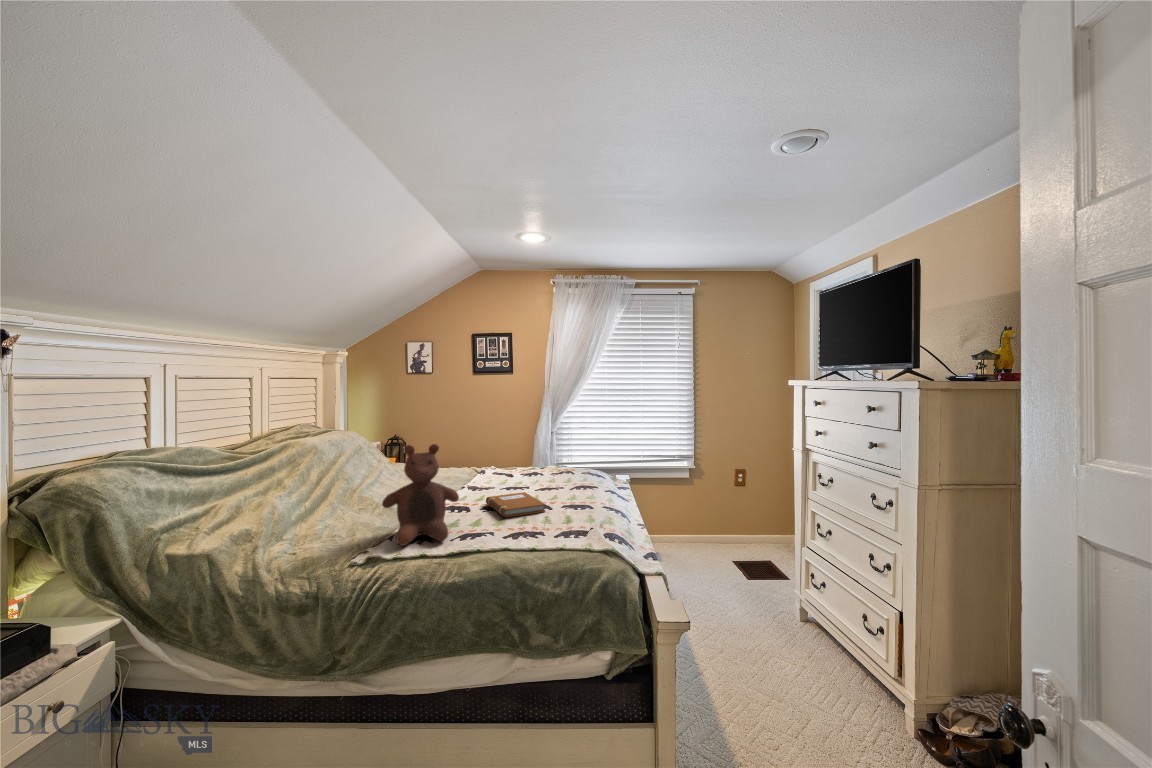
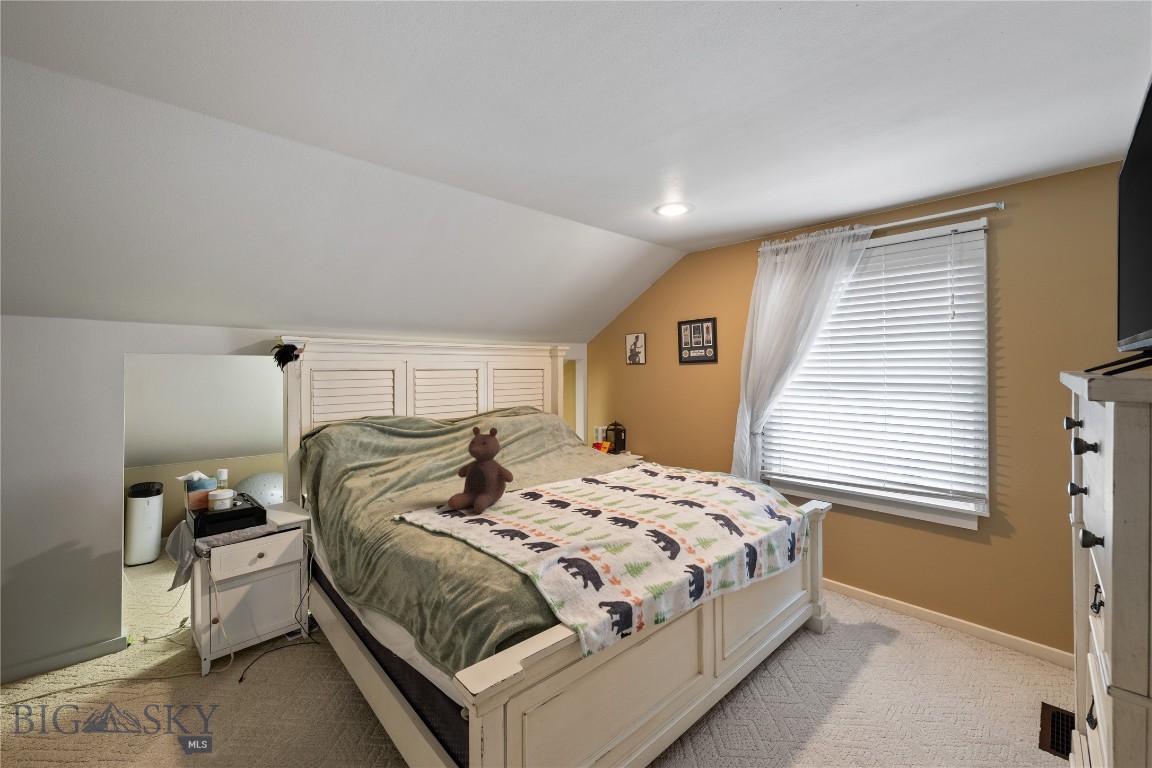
notebook: present [486,492,545,517] -> none [554,487,610,511]

